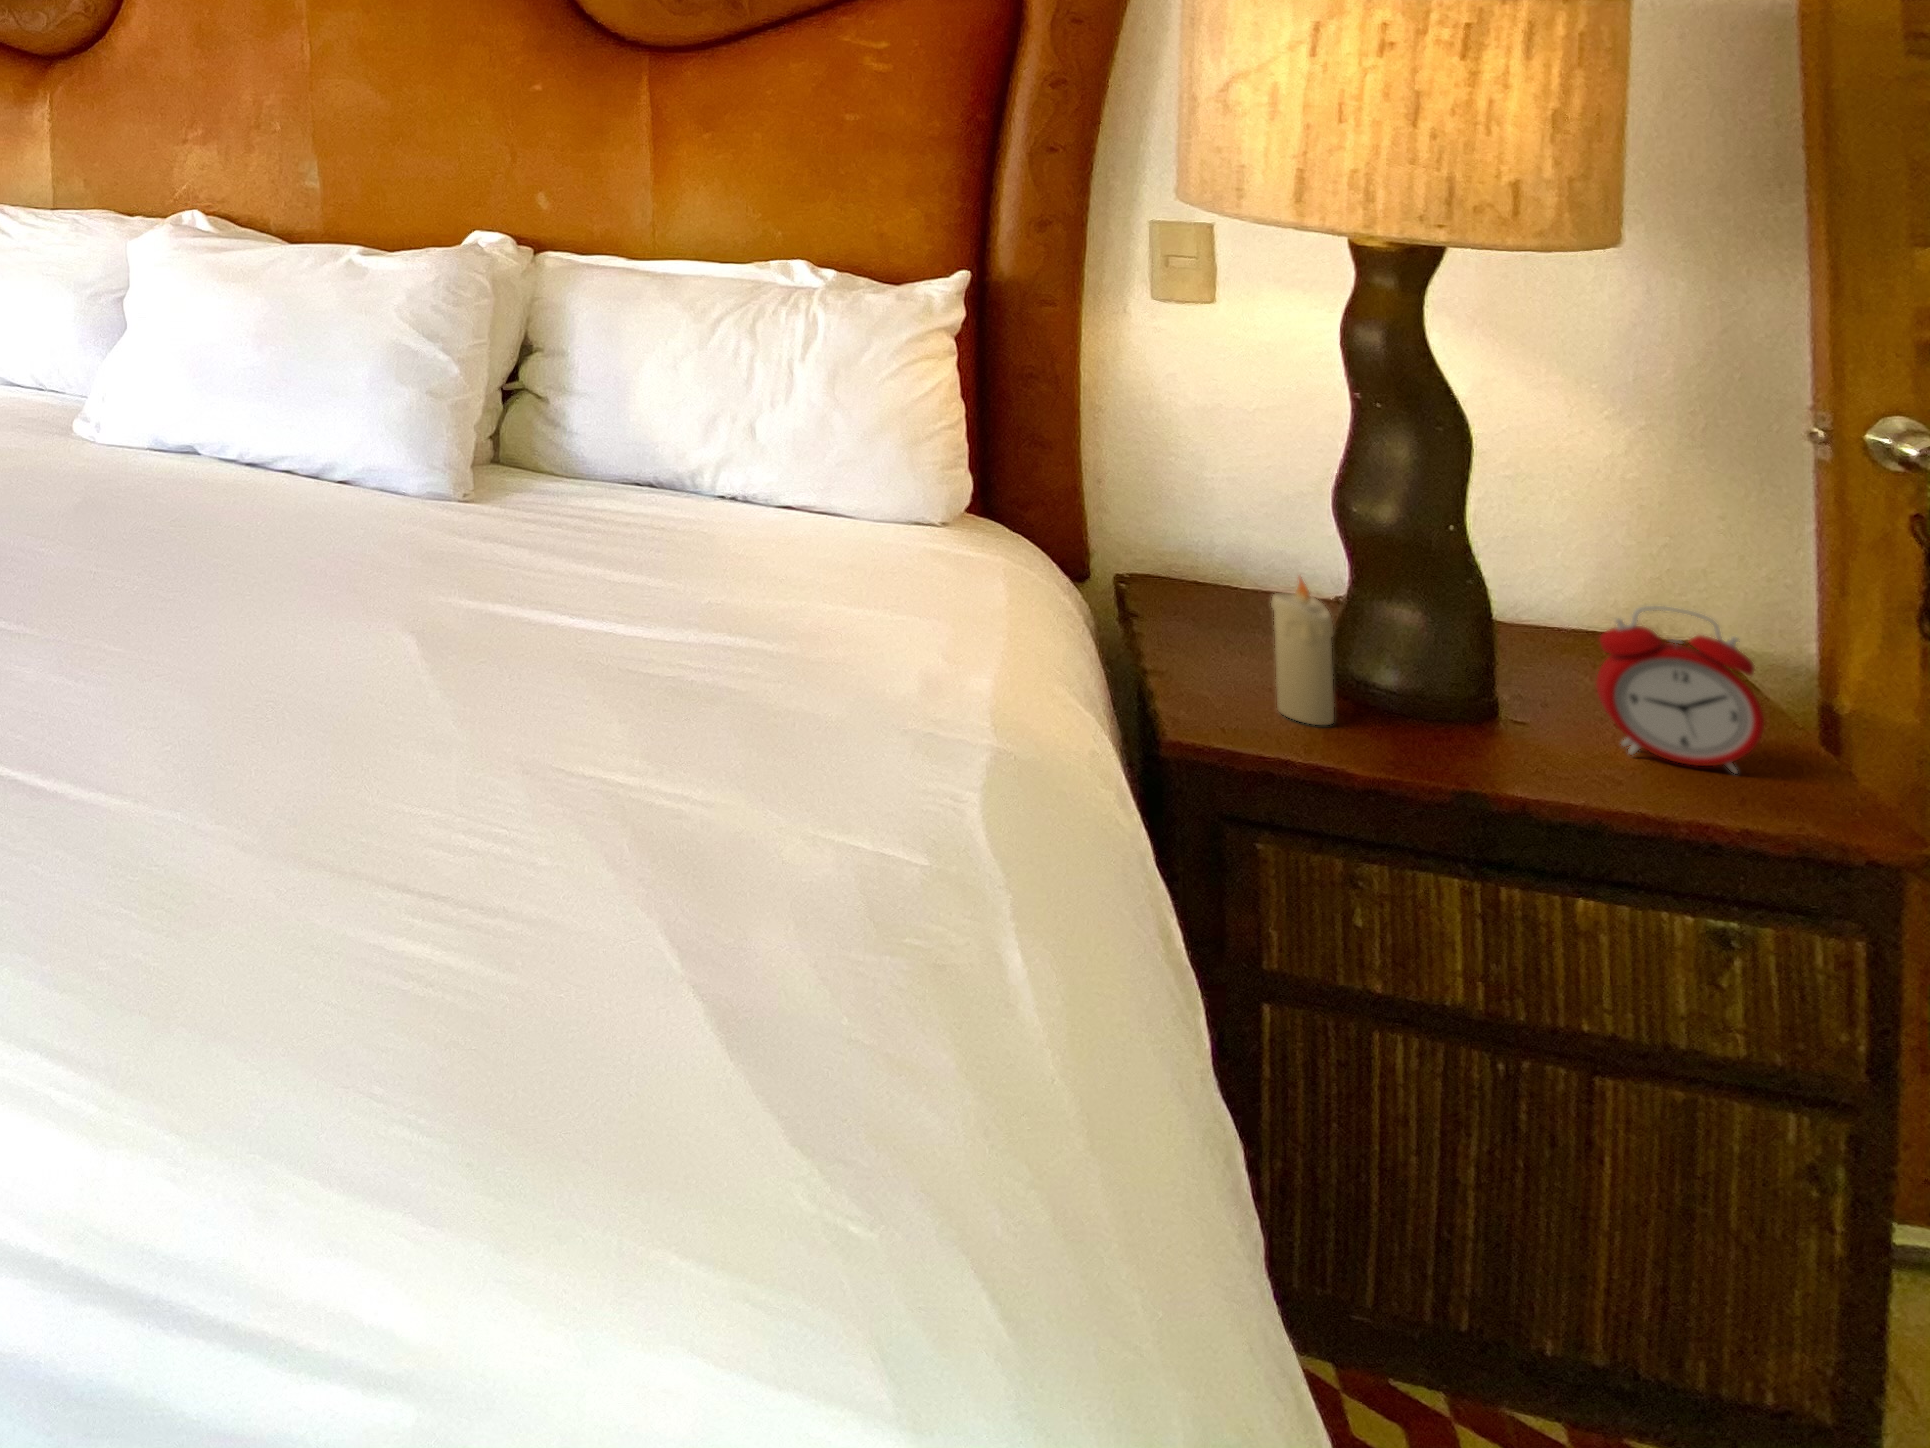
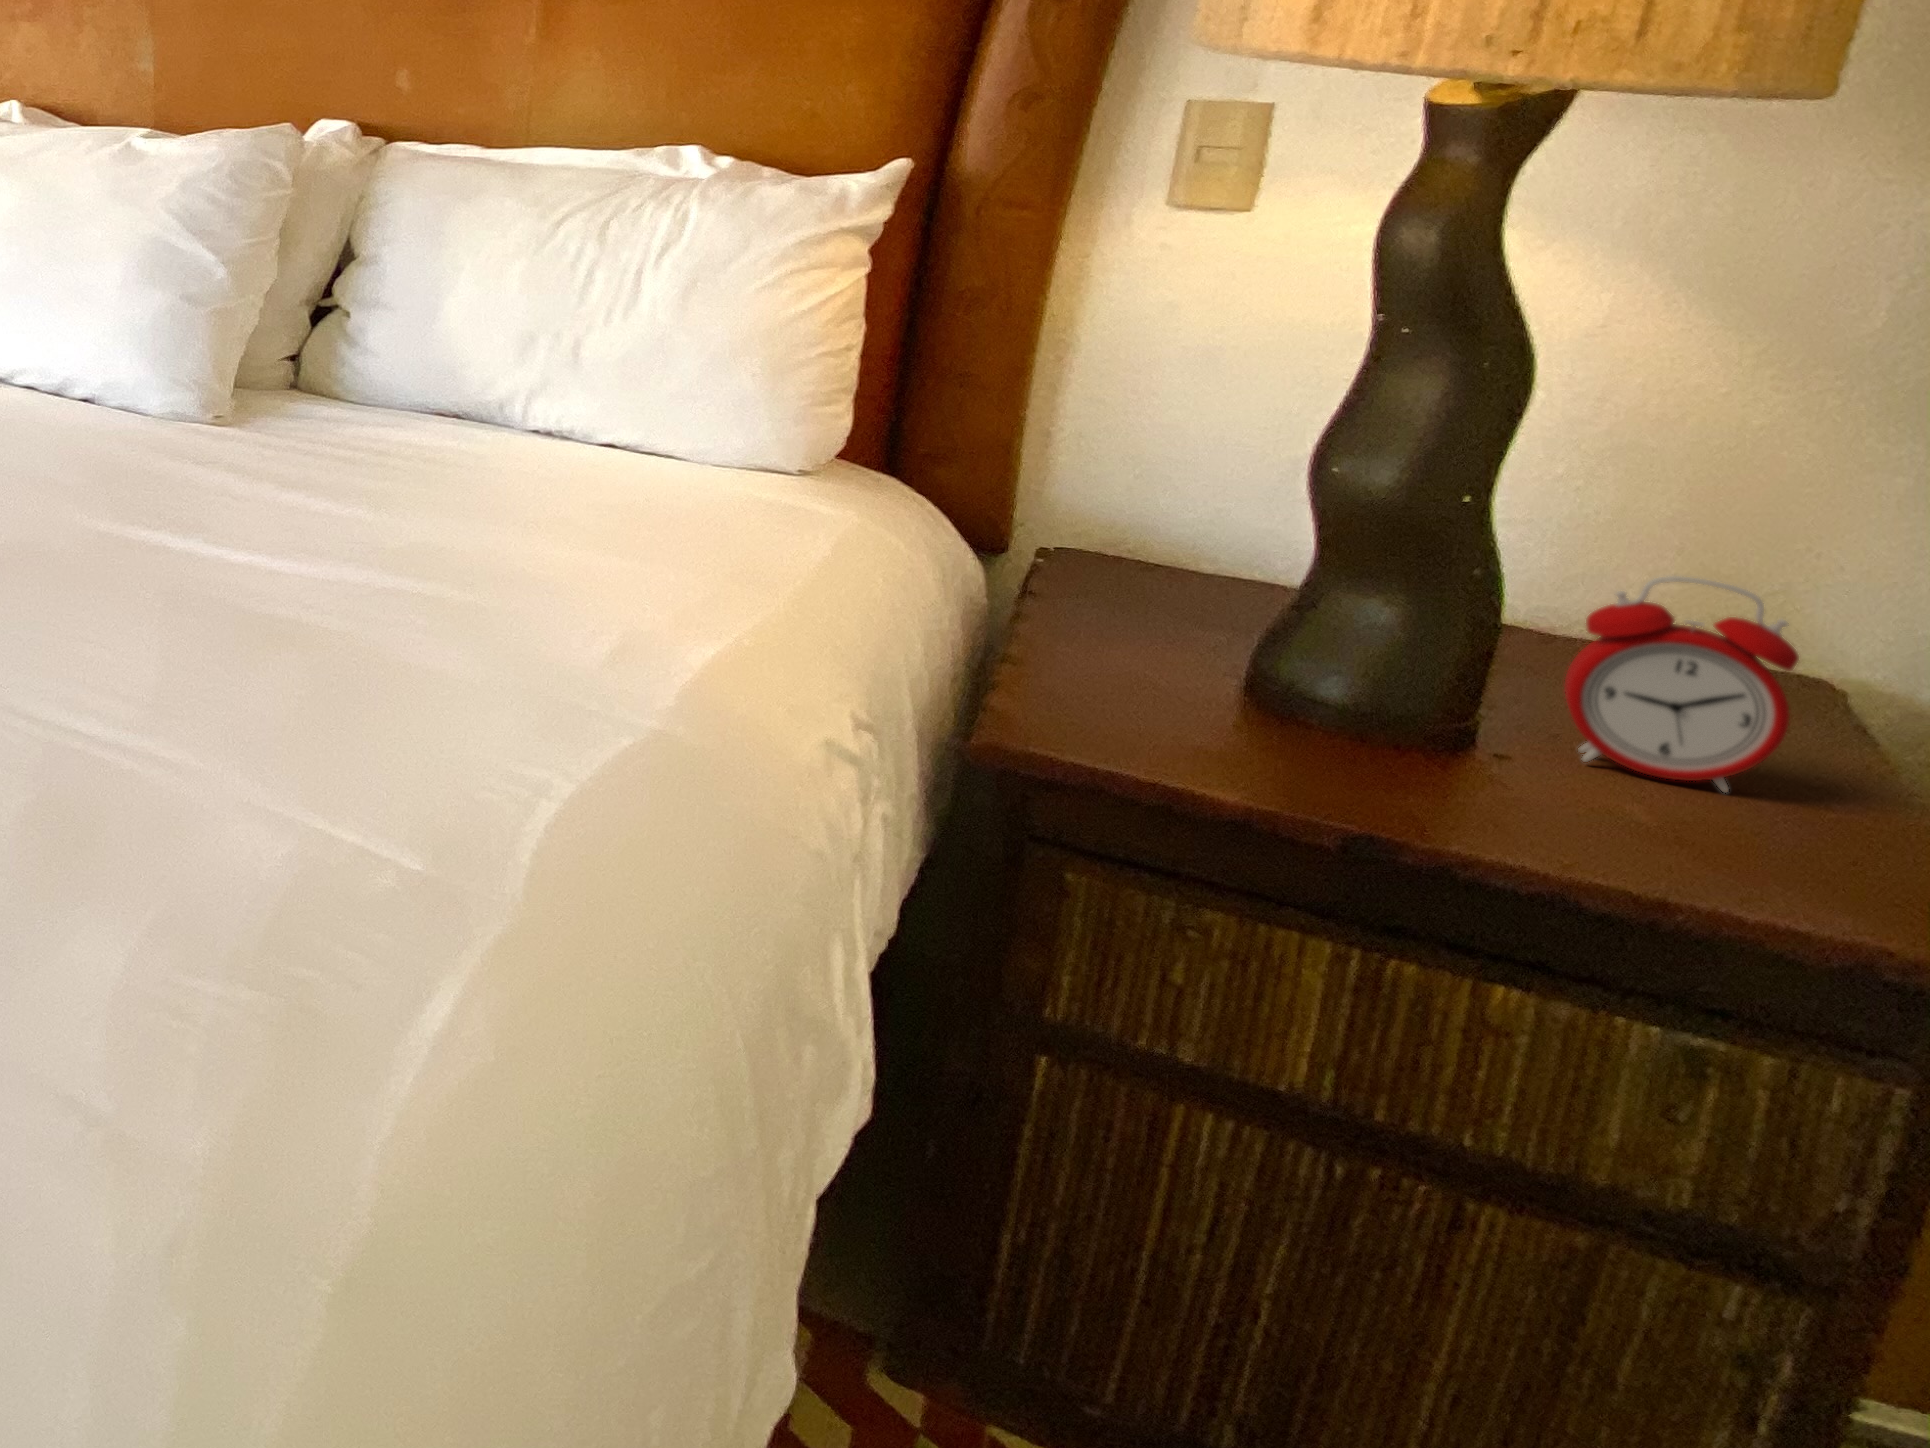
candle: present [1271,577,1334,725] -> none [1122,520,1218,705]

